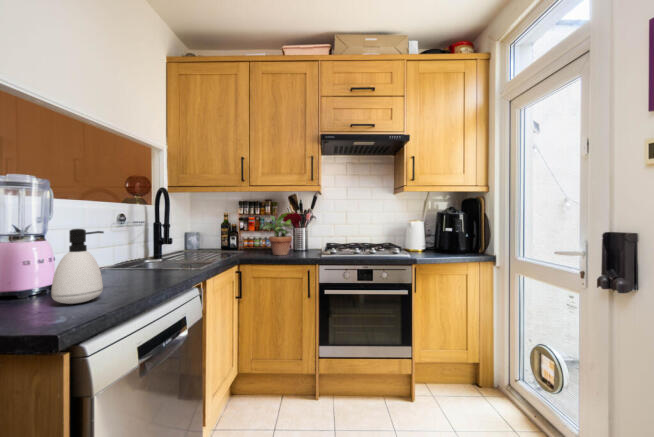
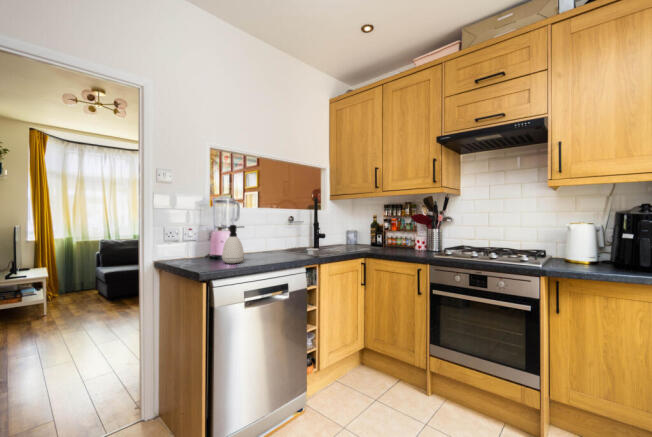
potted plant: present [263,212,292,255] -> none [385,214,415,253]

